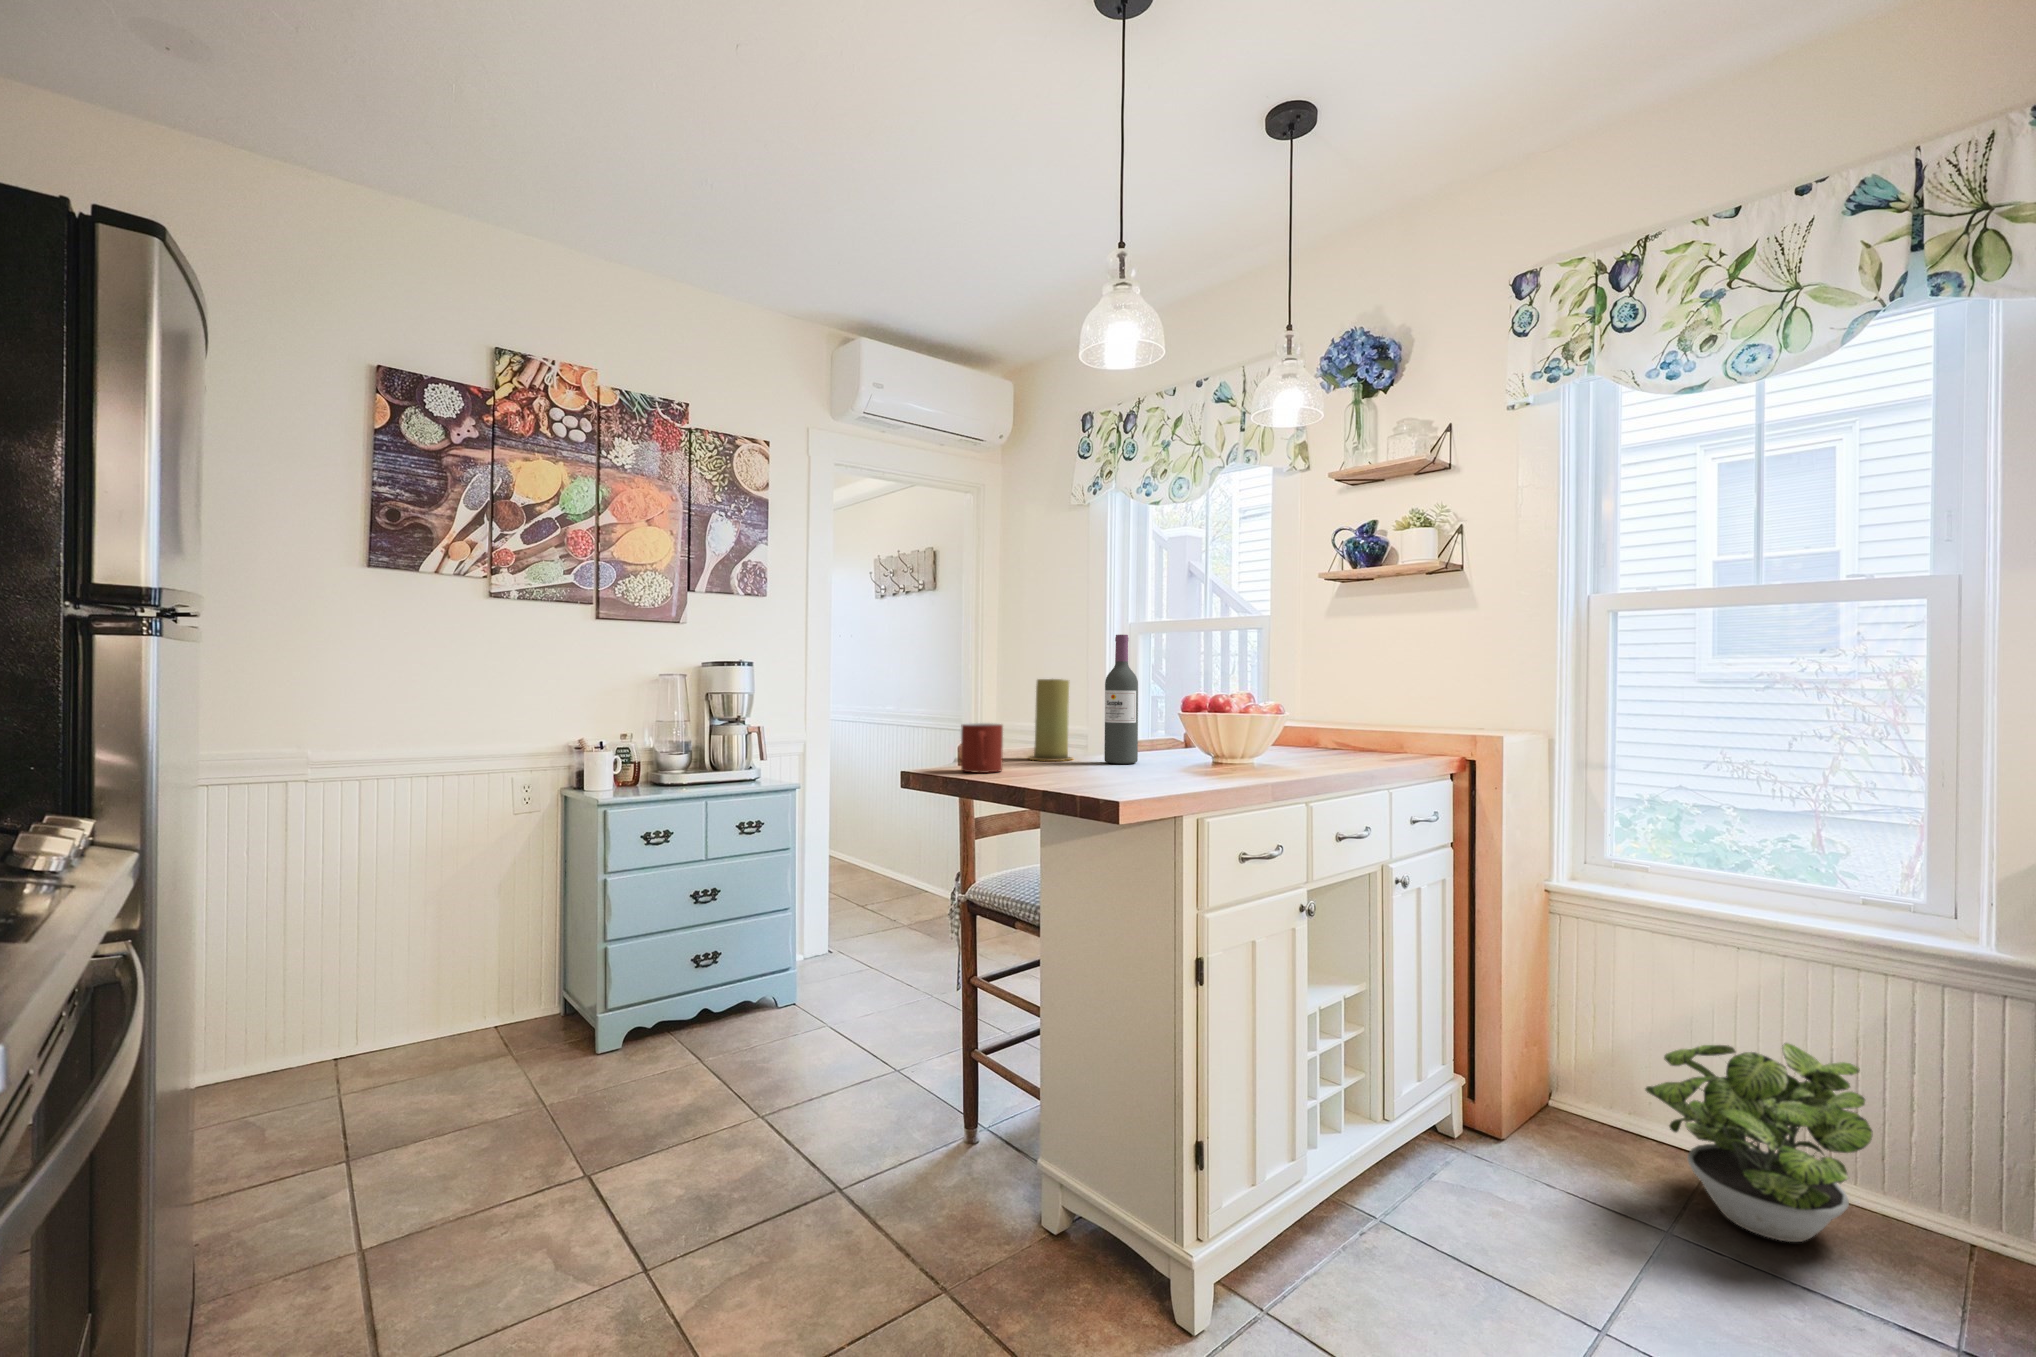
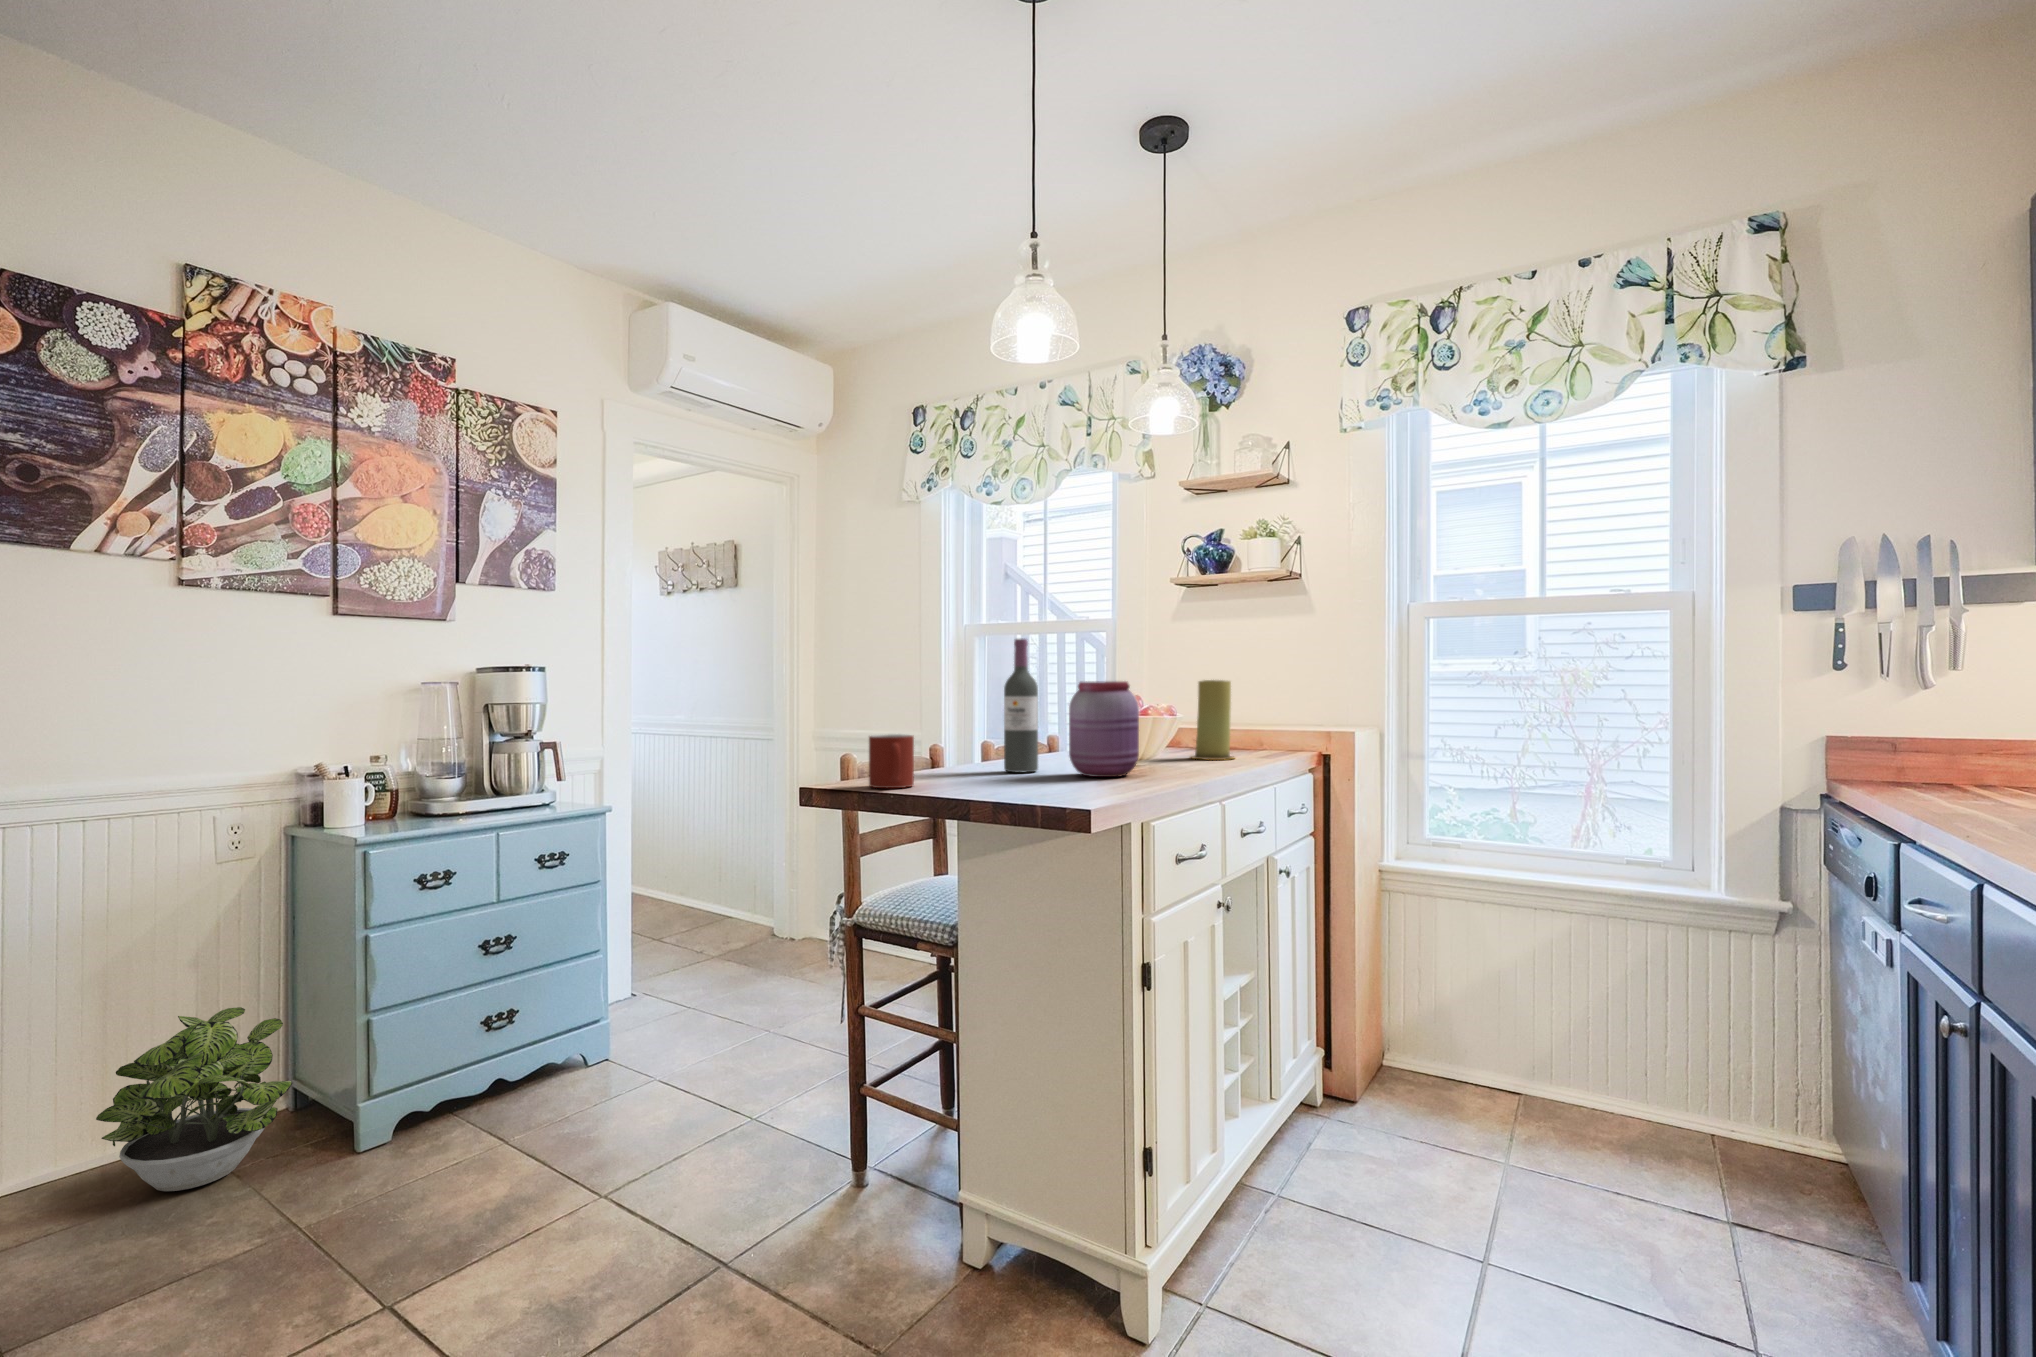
jar: none [1159,676,1228,771] -> present [1069,681,1139,777]
candle: present [1029,679,1073,761] -> present [1191,680,1234,760]
potted plant: present [1646,1043,1872,1242] -> present [96,1007,292,1191]

